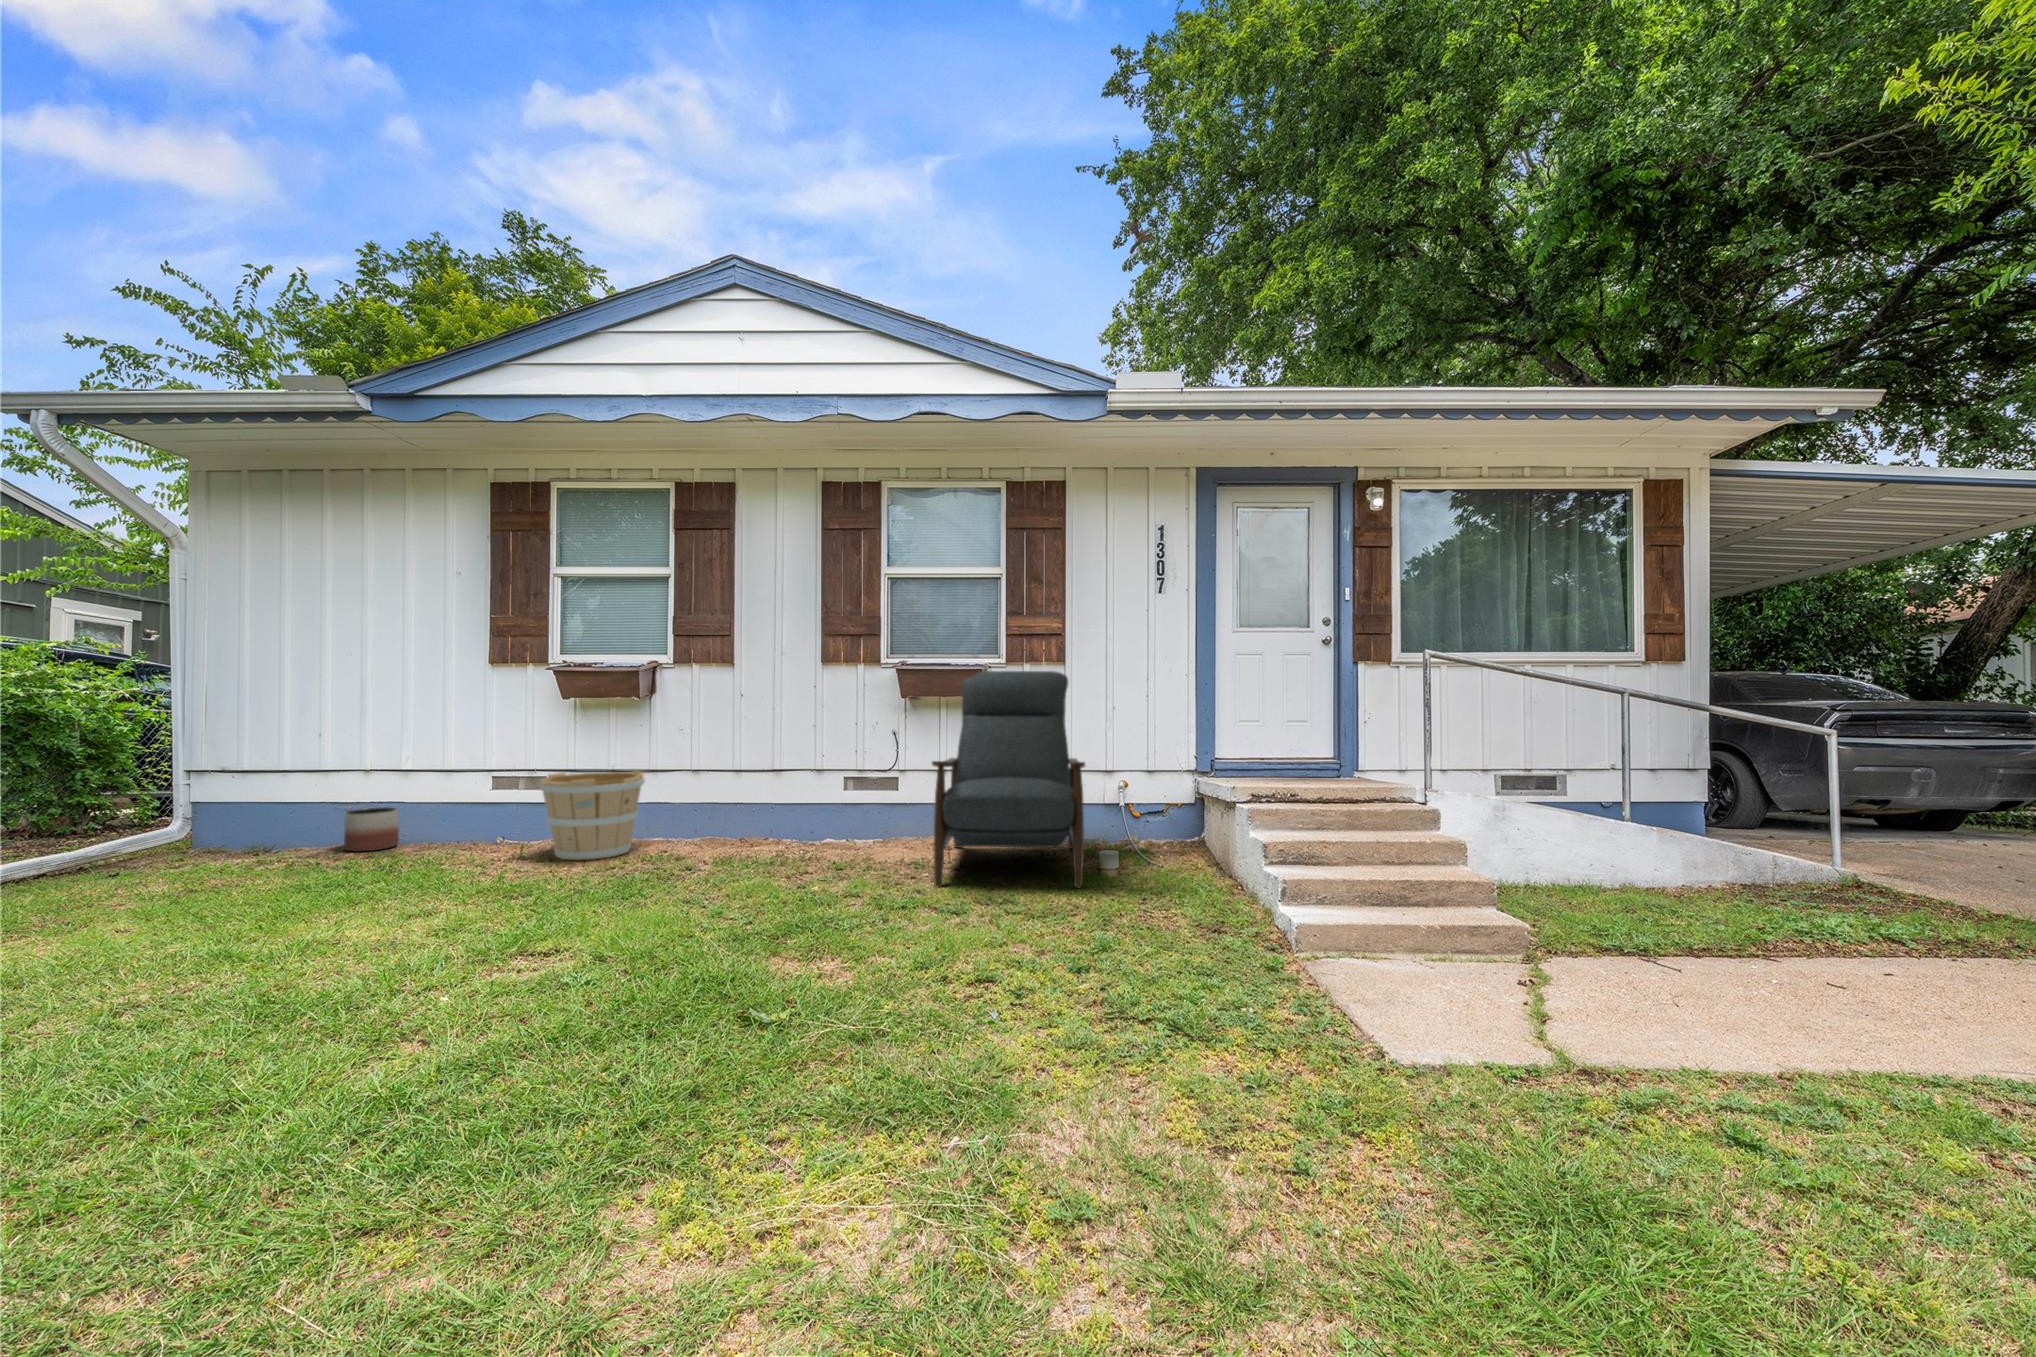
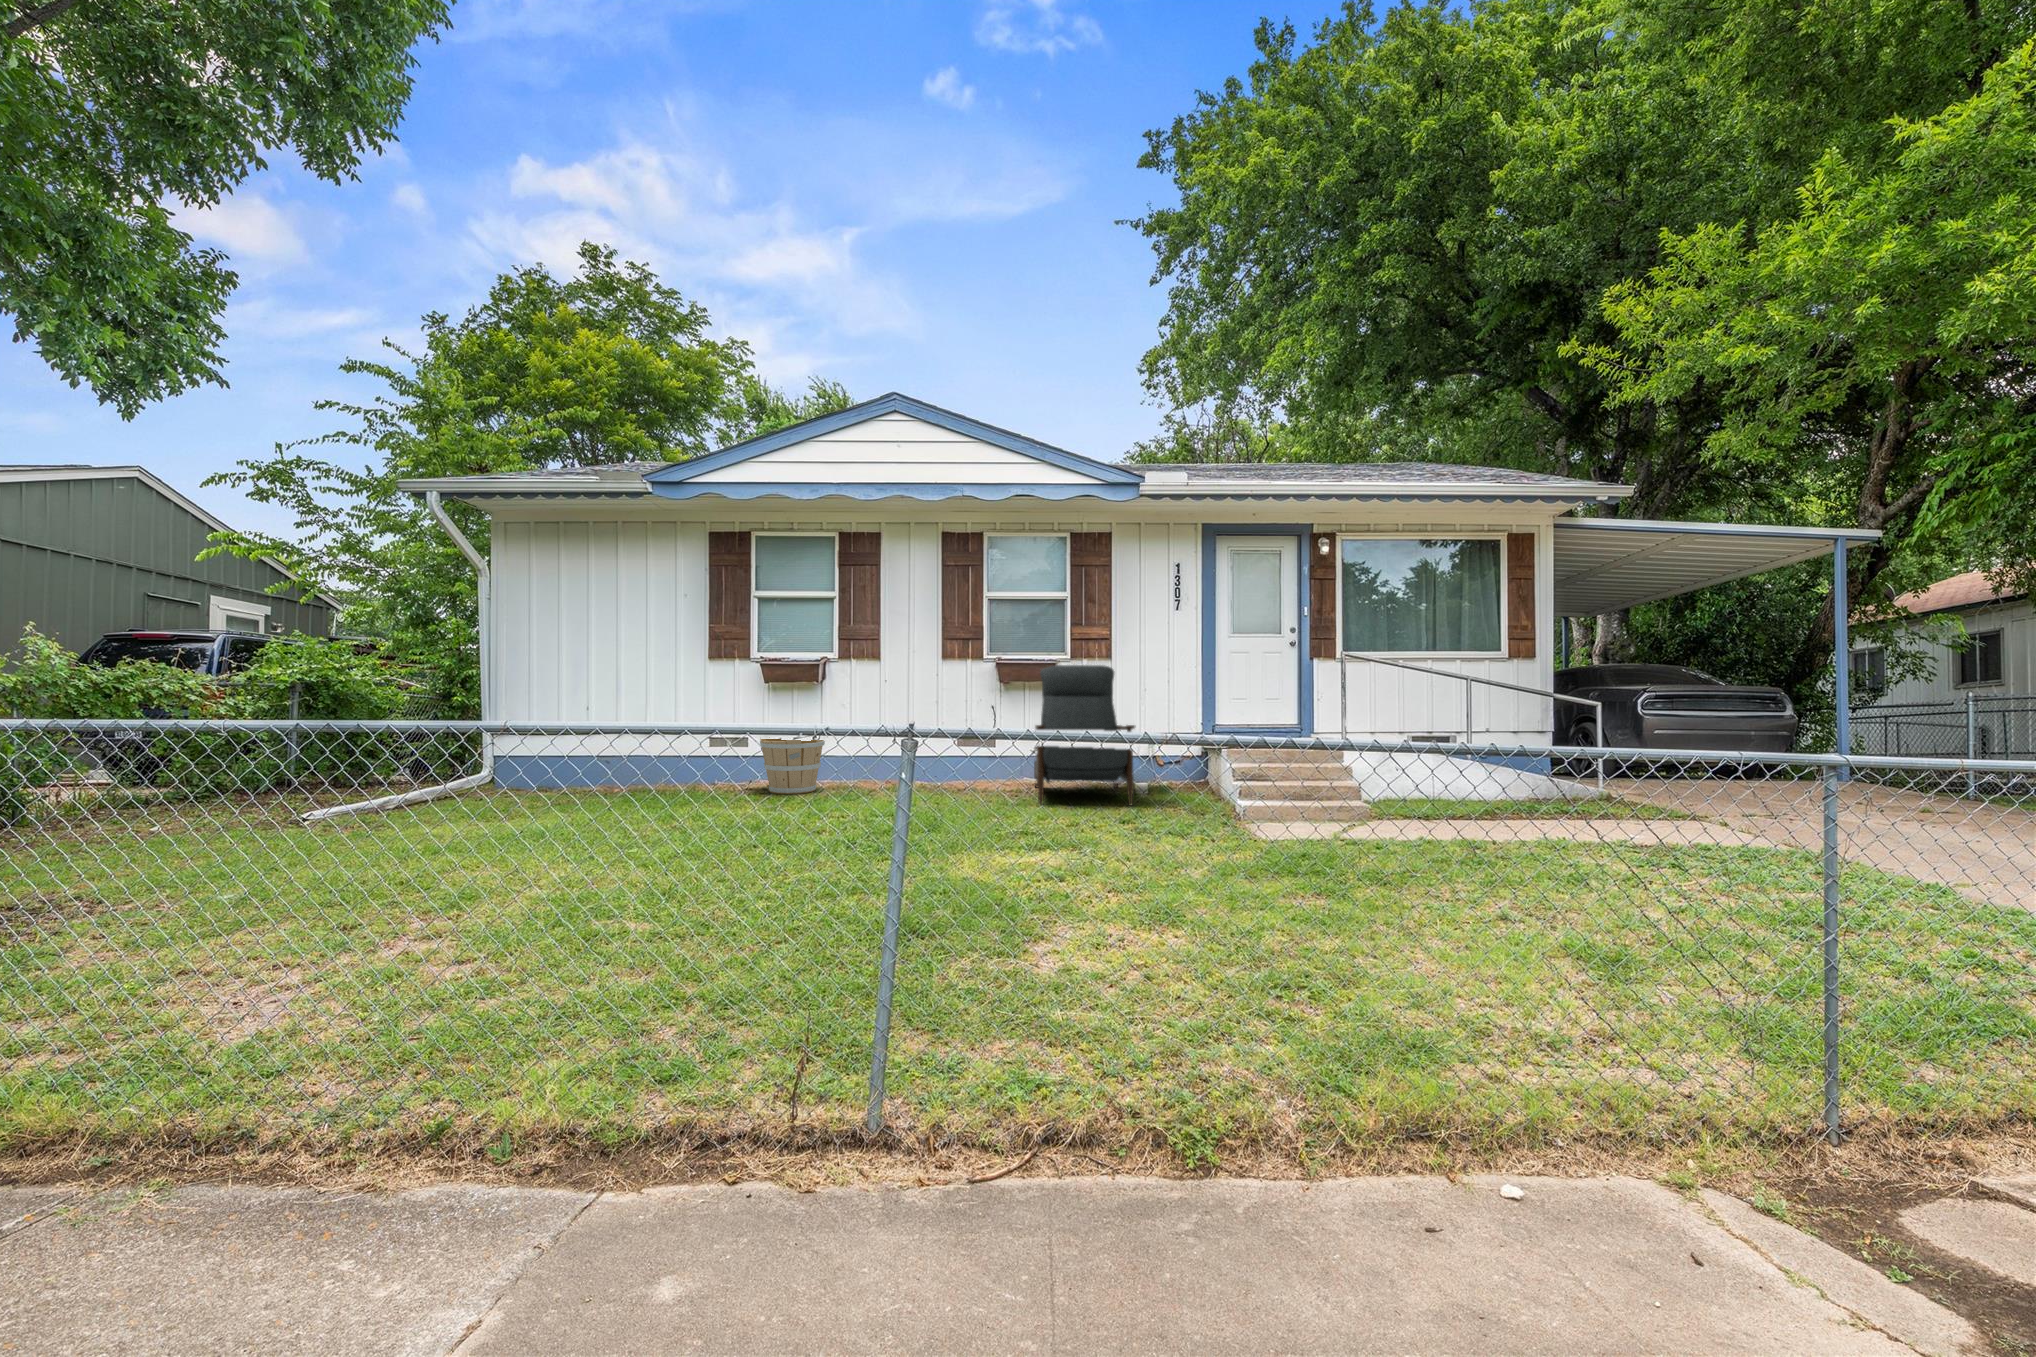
planter: present [344,807,399,852] -> none [619,761,651,790]

